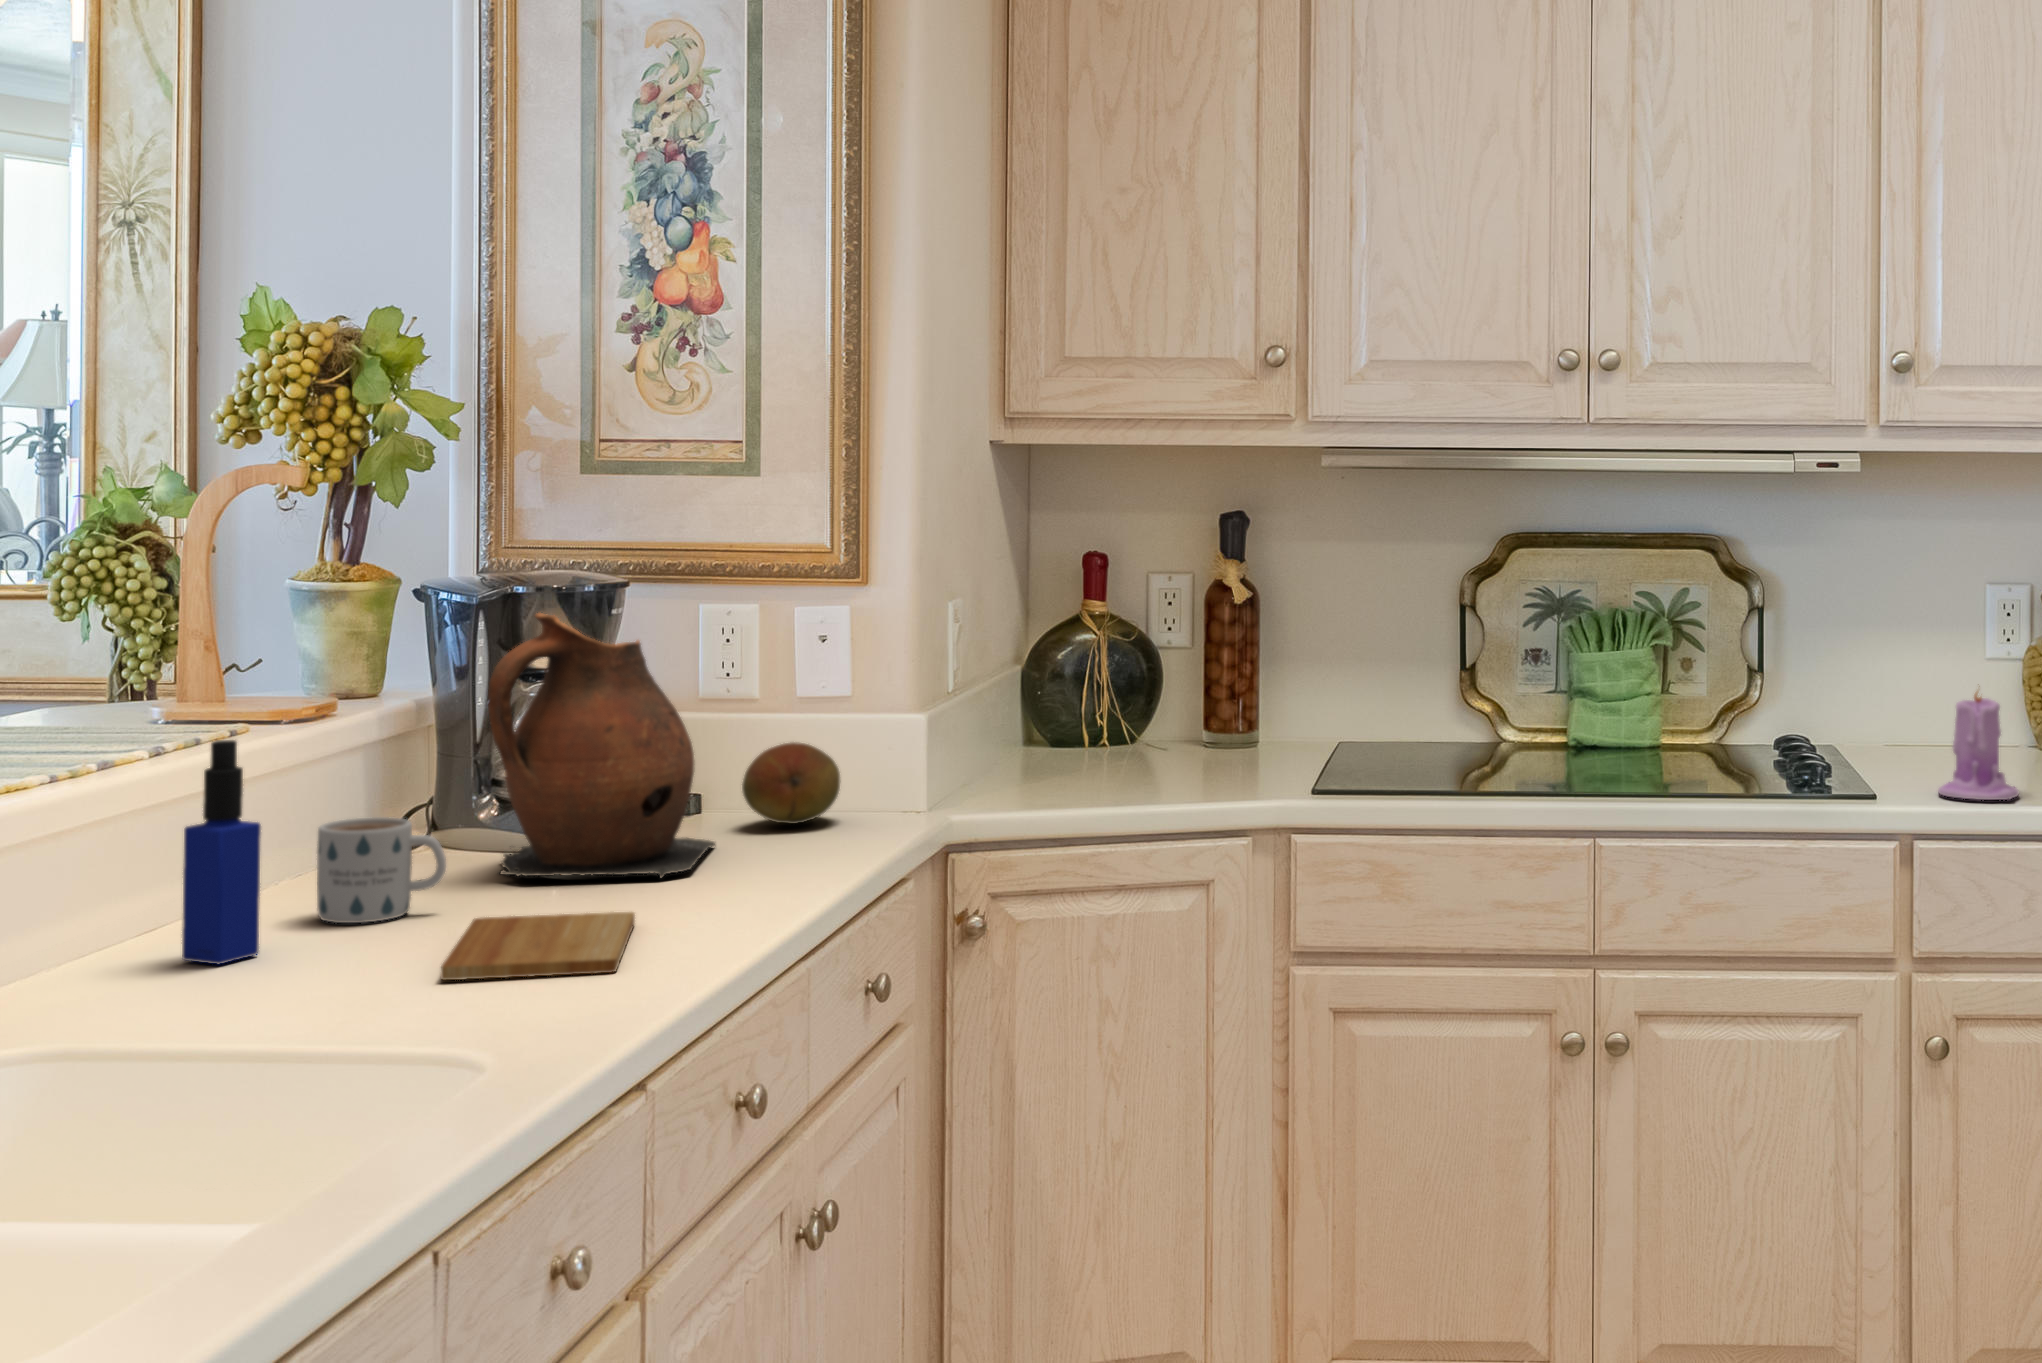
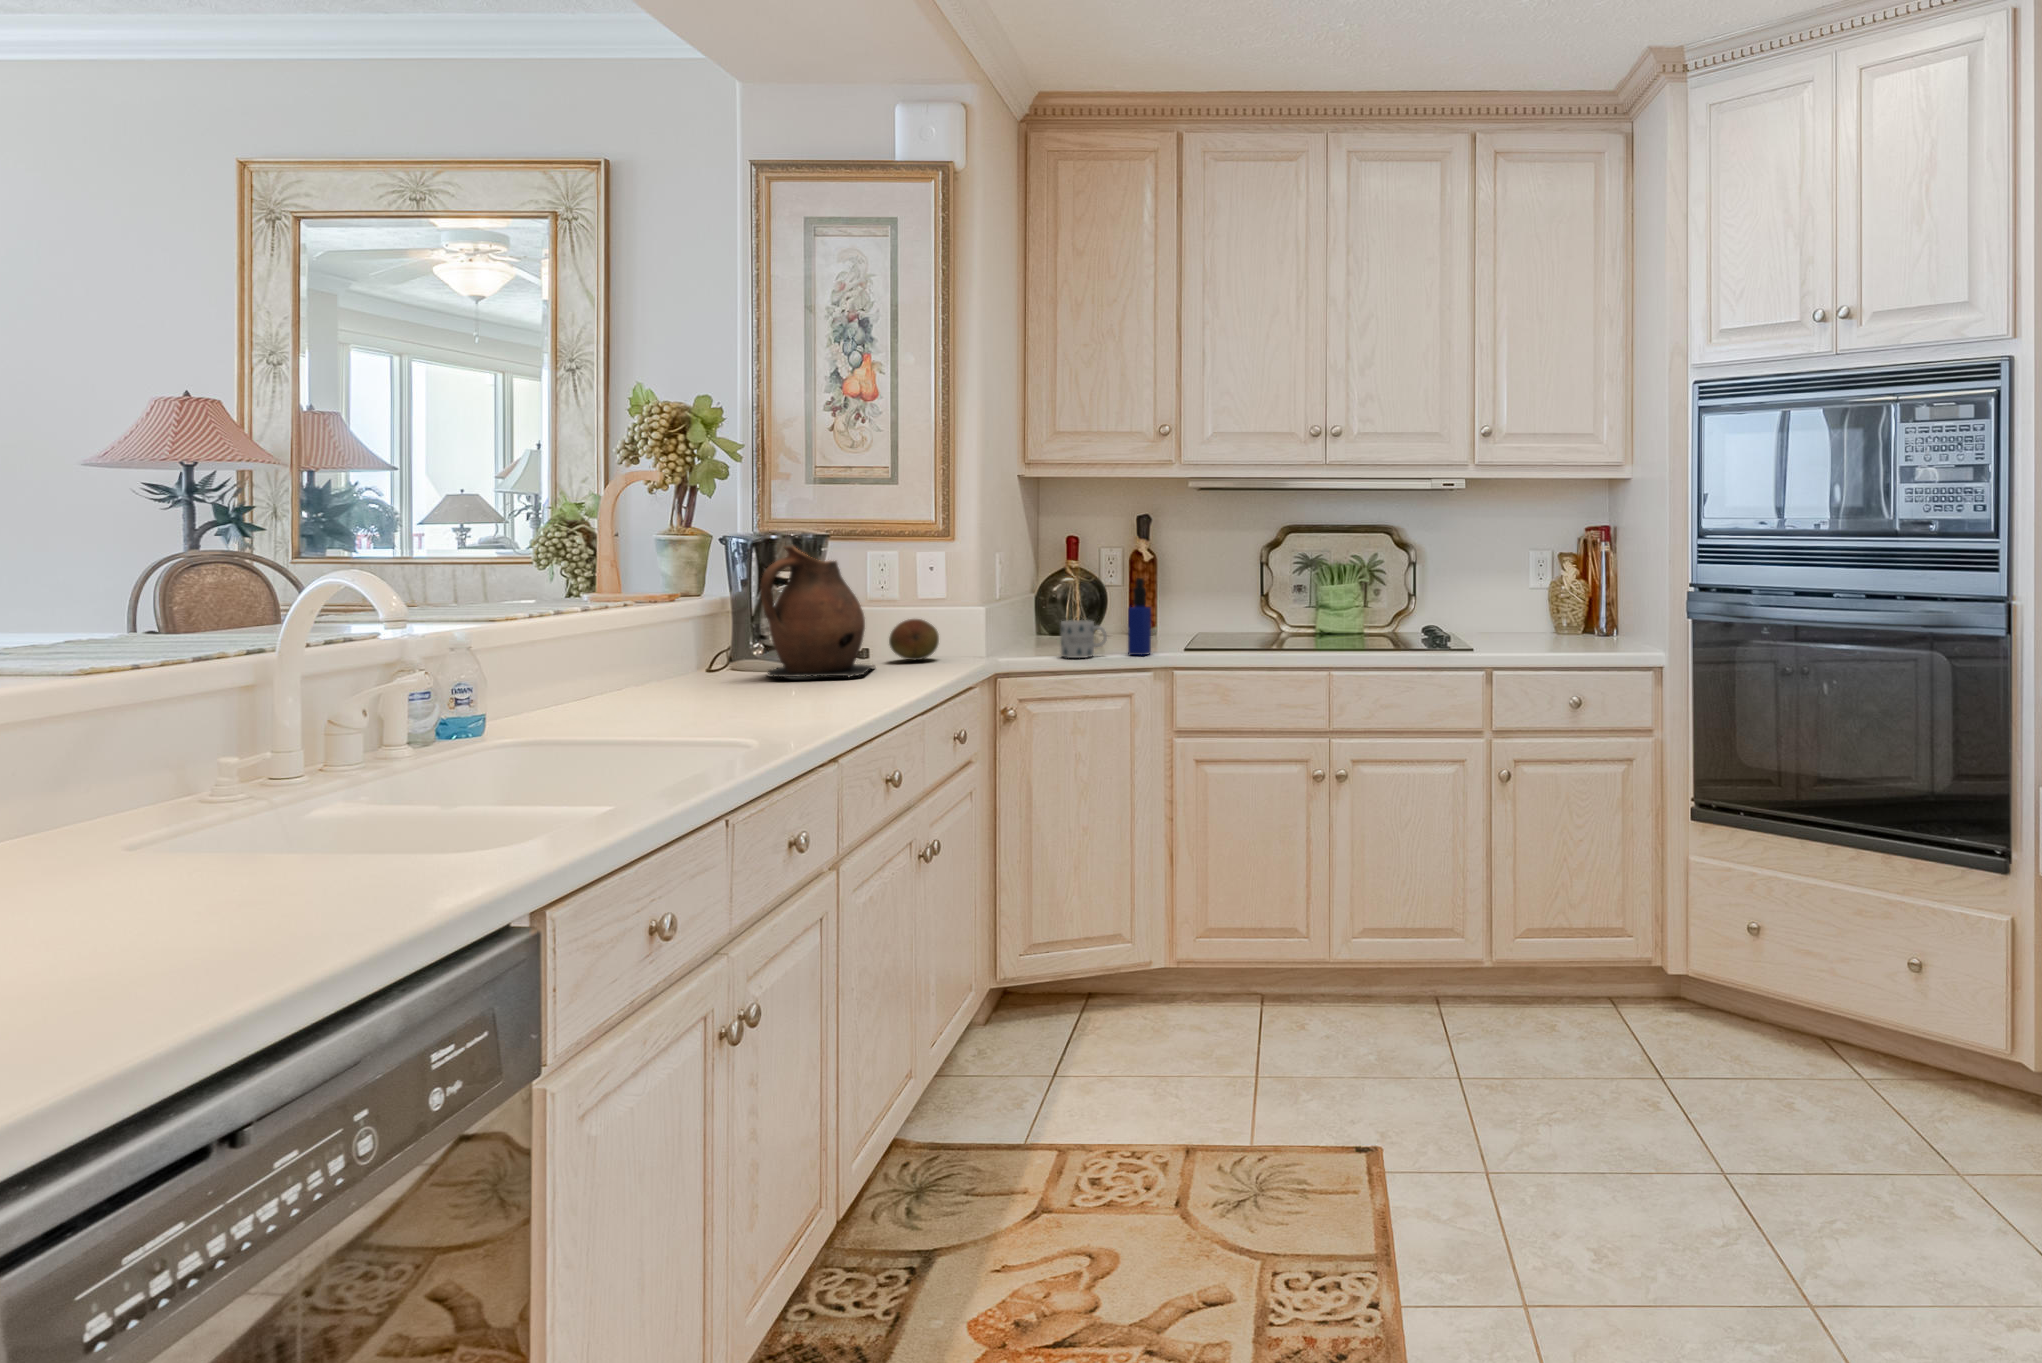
candle: present [1938,691,2019,800] -> none [1505,594,1547,653]
bottle: present [182,740,261,964] -> present [1128,578,1151,655]
mug: present [317,817,446,923] -> present [1061,620,1107,658]
cutting board: present [441,912,635,980] -> none [741,687,836,712]

